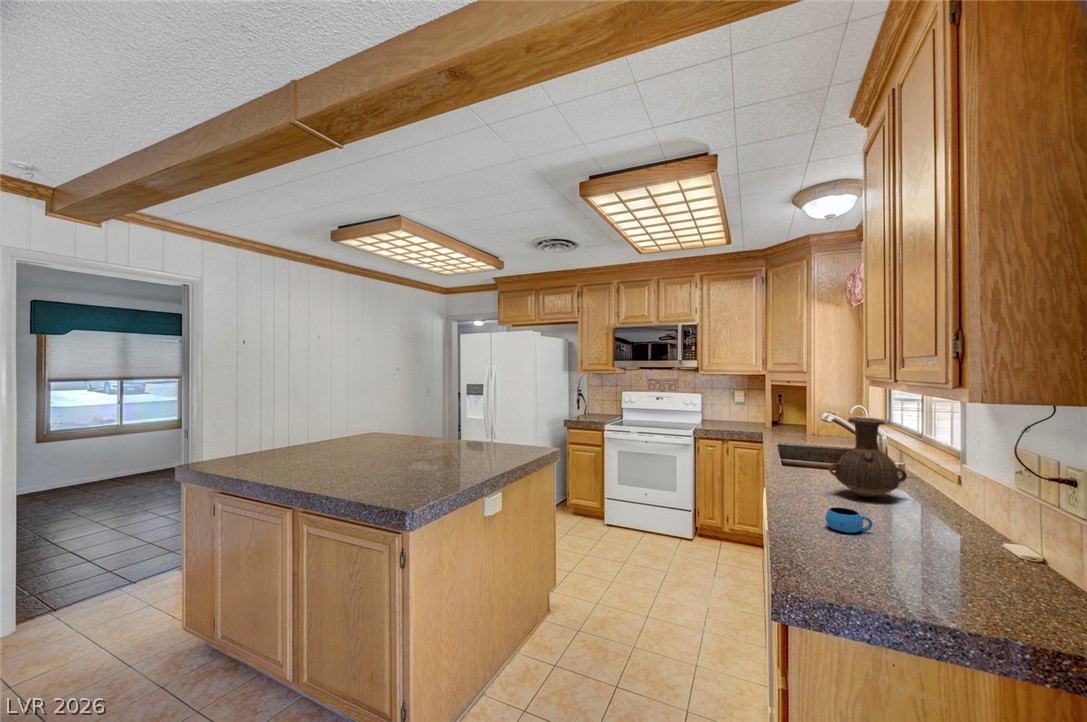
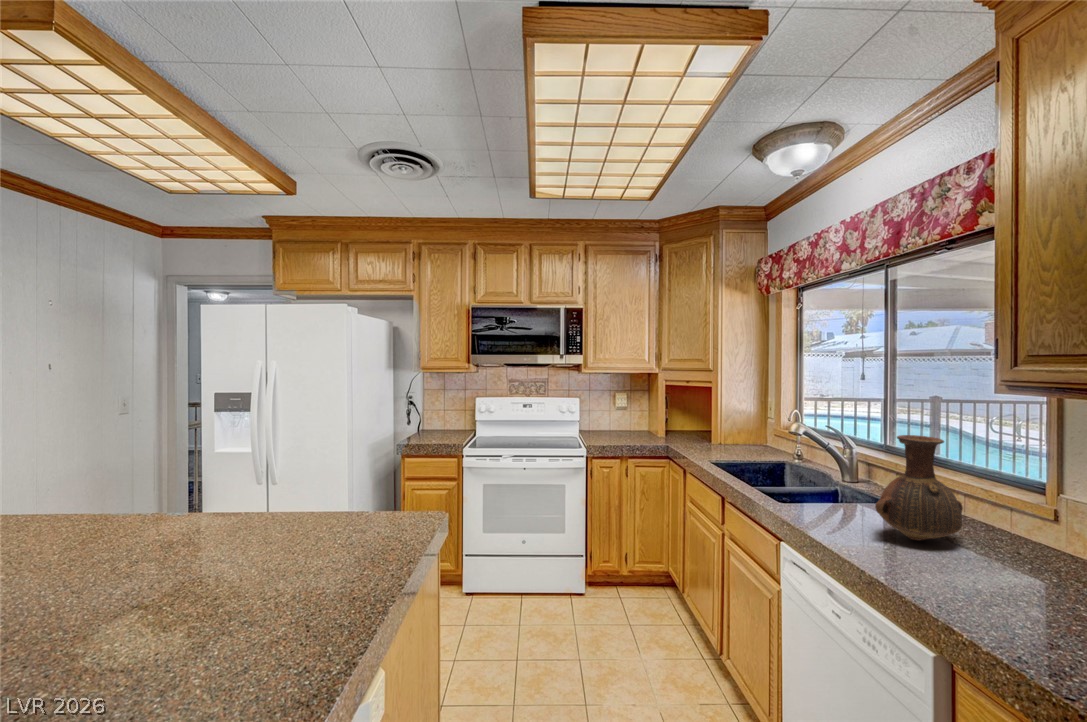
mug: present [826,508,873,533] -> none [966,578,1033,618]

